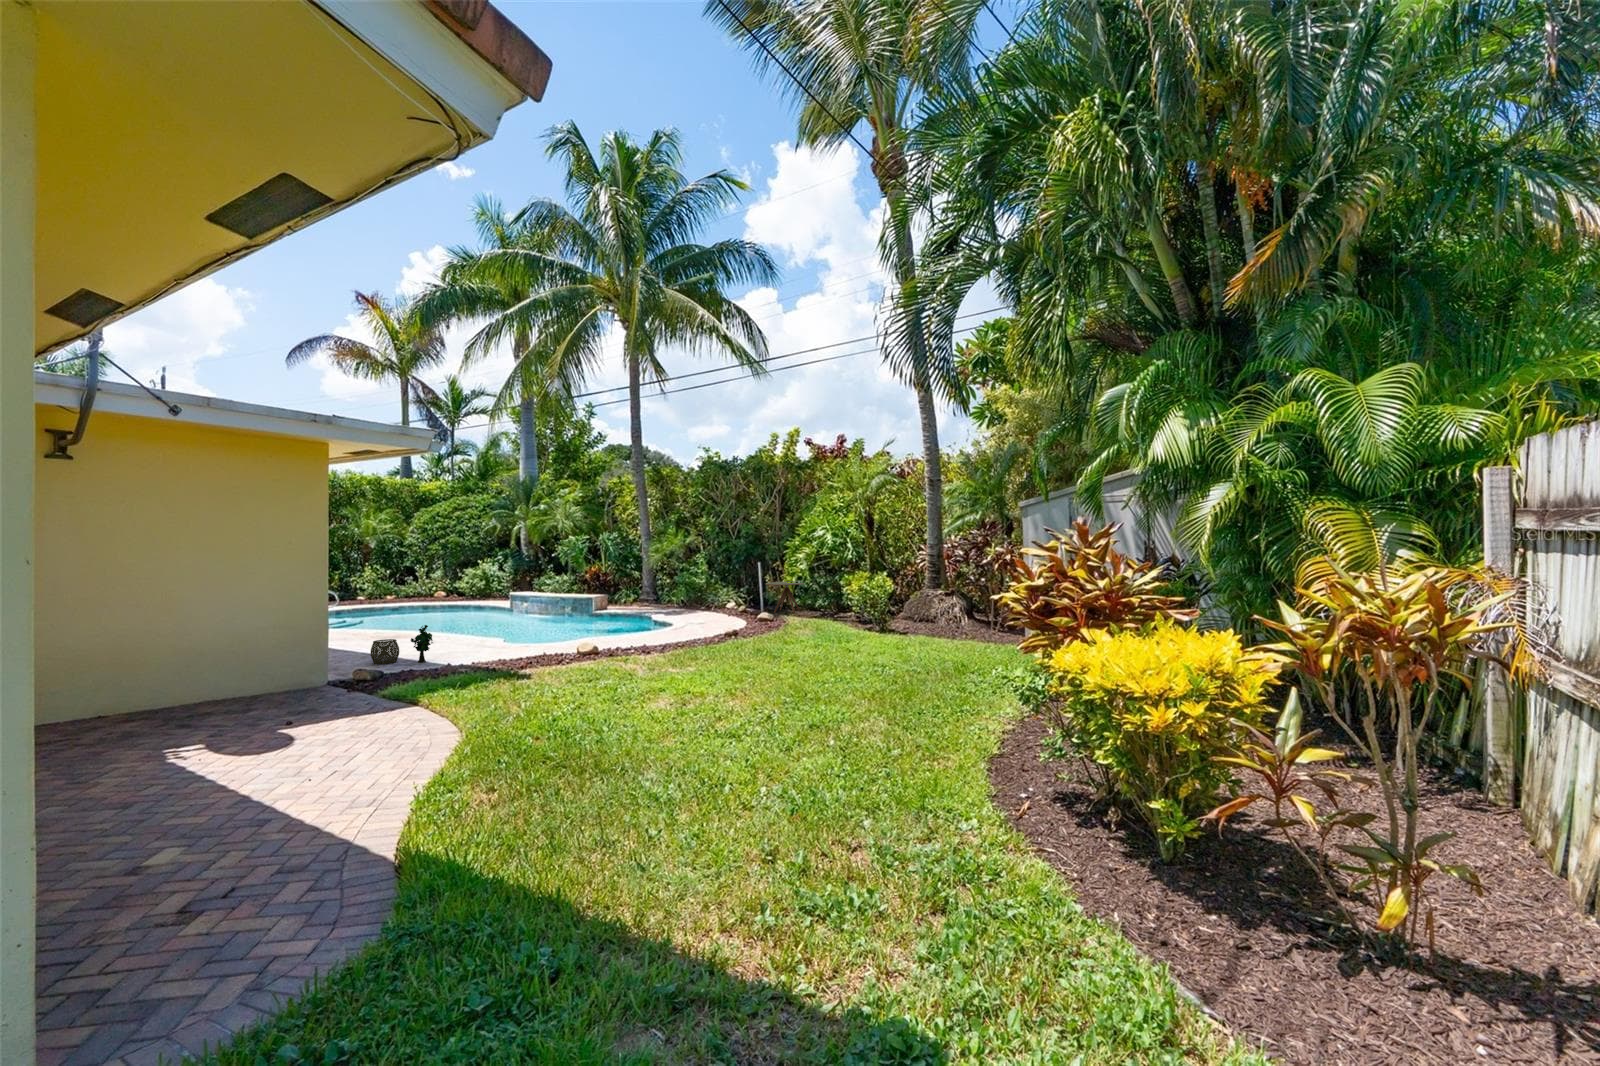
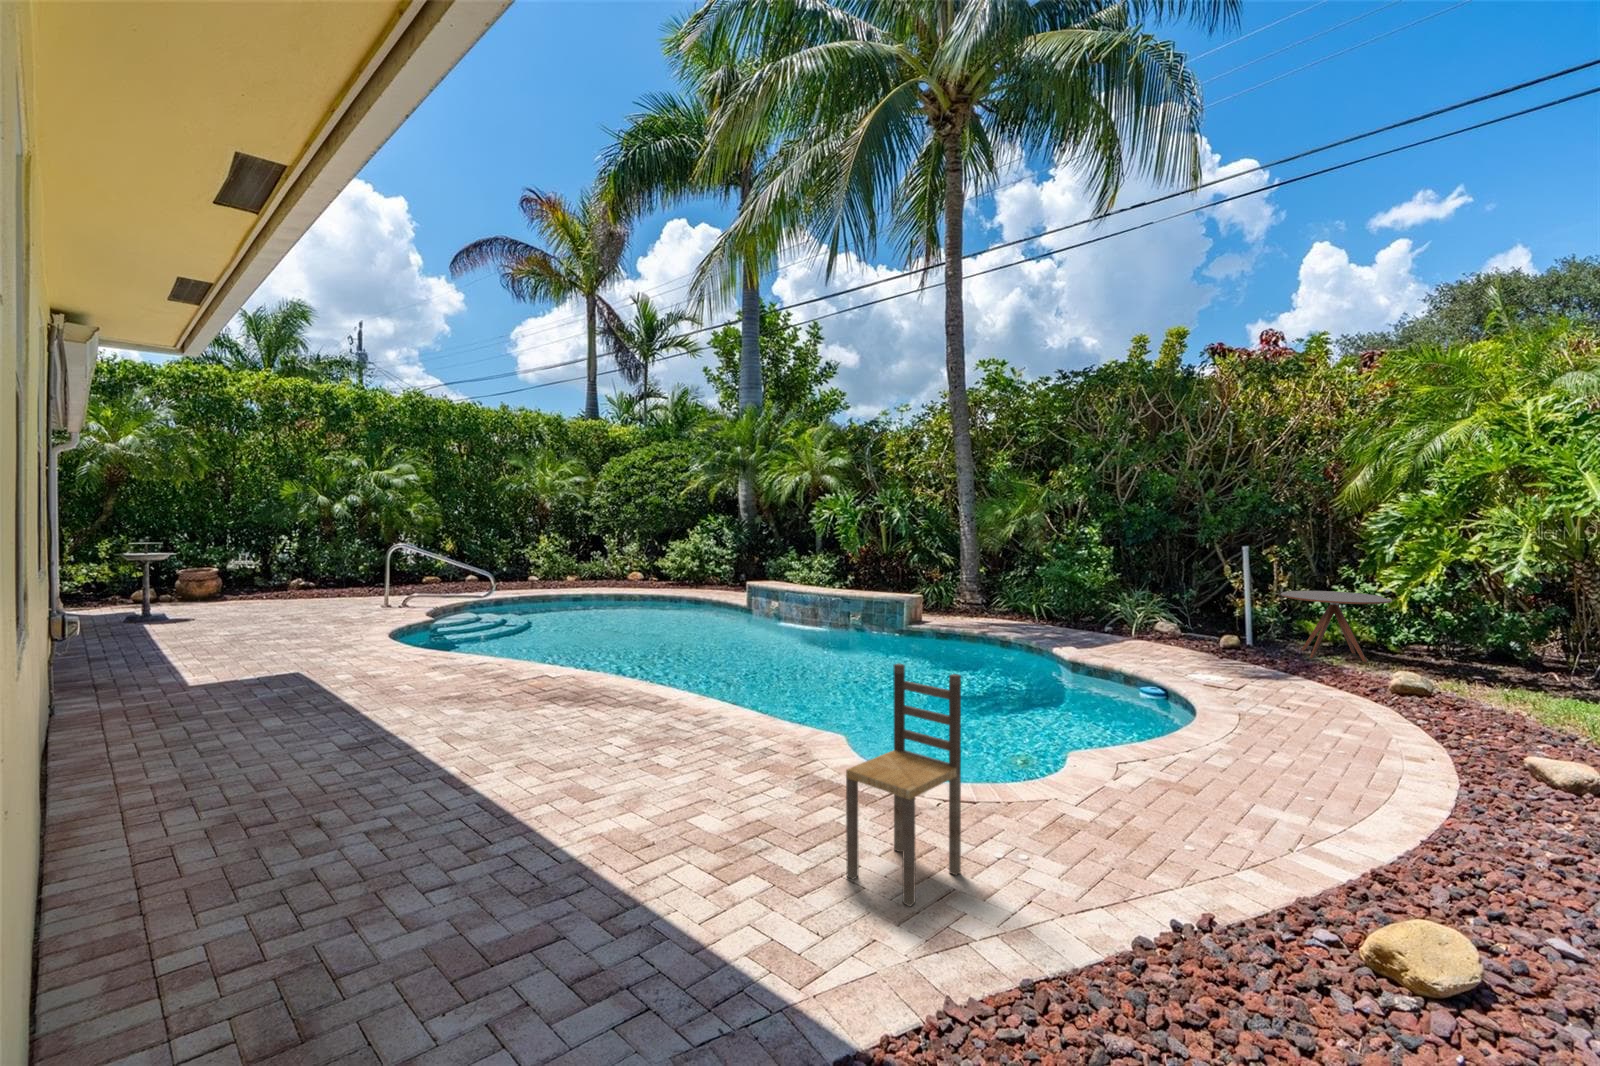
chair: none [485,593,521,655] -> present [846,664,961,906]
decorative plant: present [411,625,433,662] -> none [609,807,694,960]
woven basket: present [371,639,399,664] -> none [468,841,573,962]

